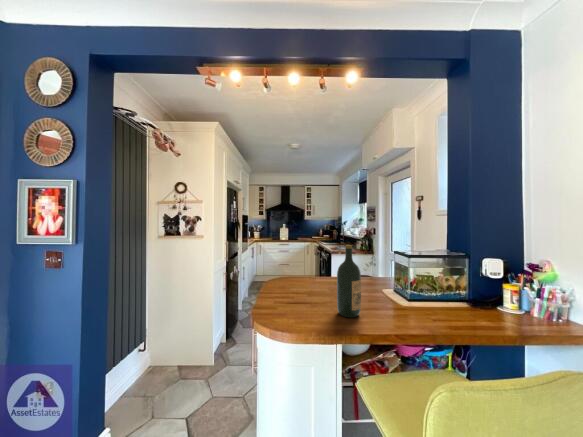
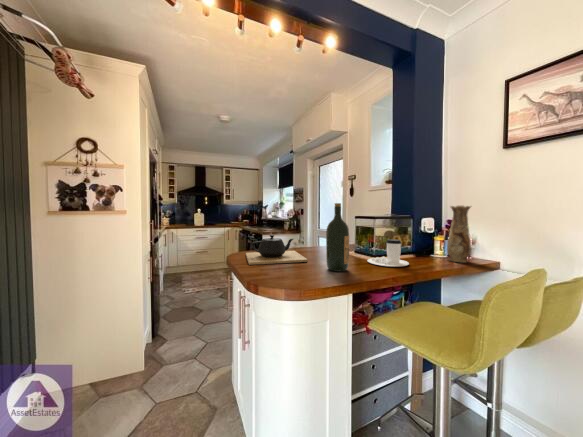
vase: none [514,248,551,327] -> present [447,206,471,262]
teapot: none [272,267,329,299] -> present [246,235,308,265]
coffee cup: none [395,285,446,321] -> present [367,239,409,267]

